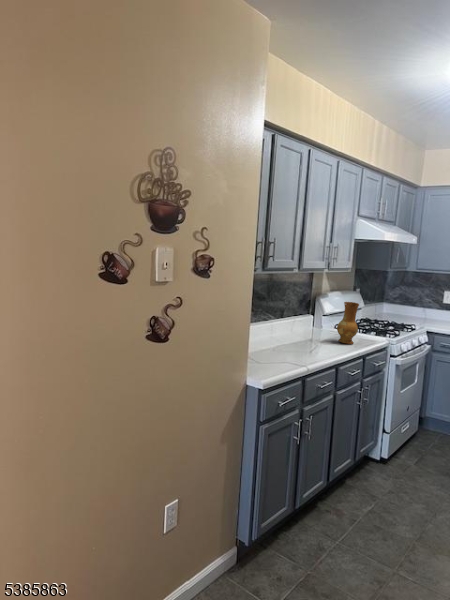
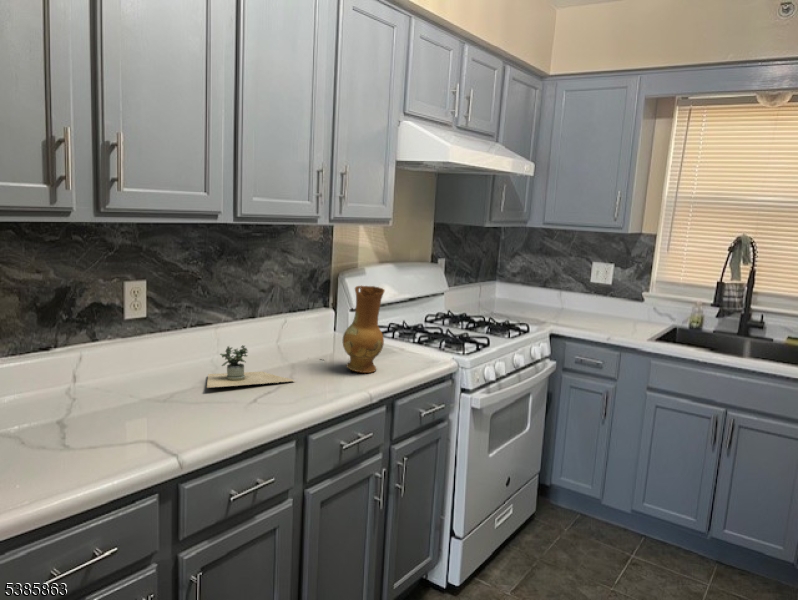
potted plant: none [279,328,333,347] -> present [207,345,322,388]

